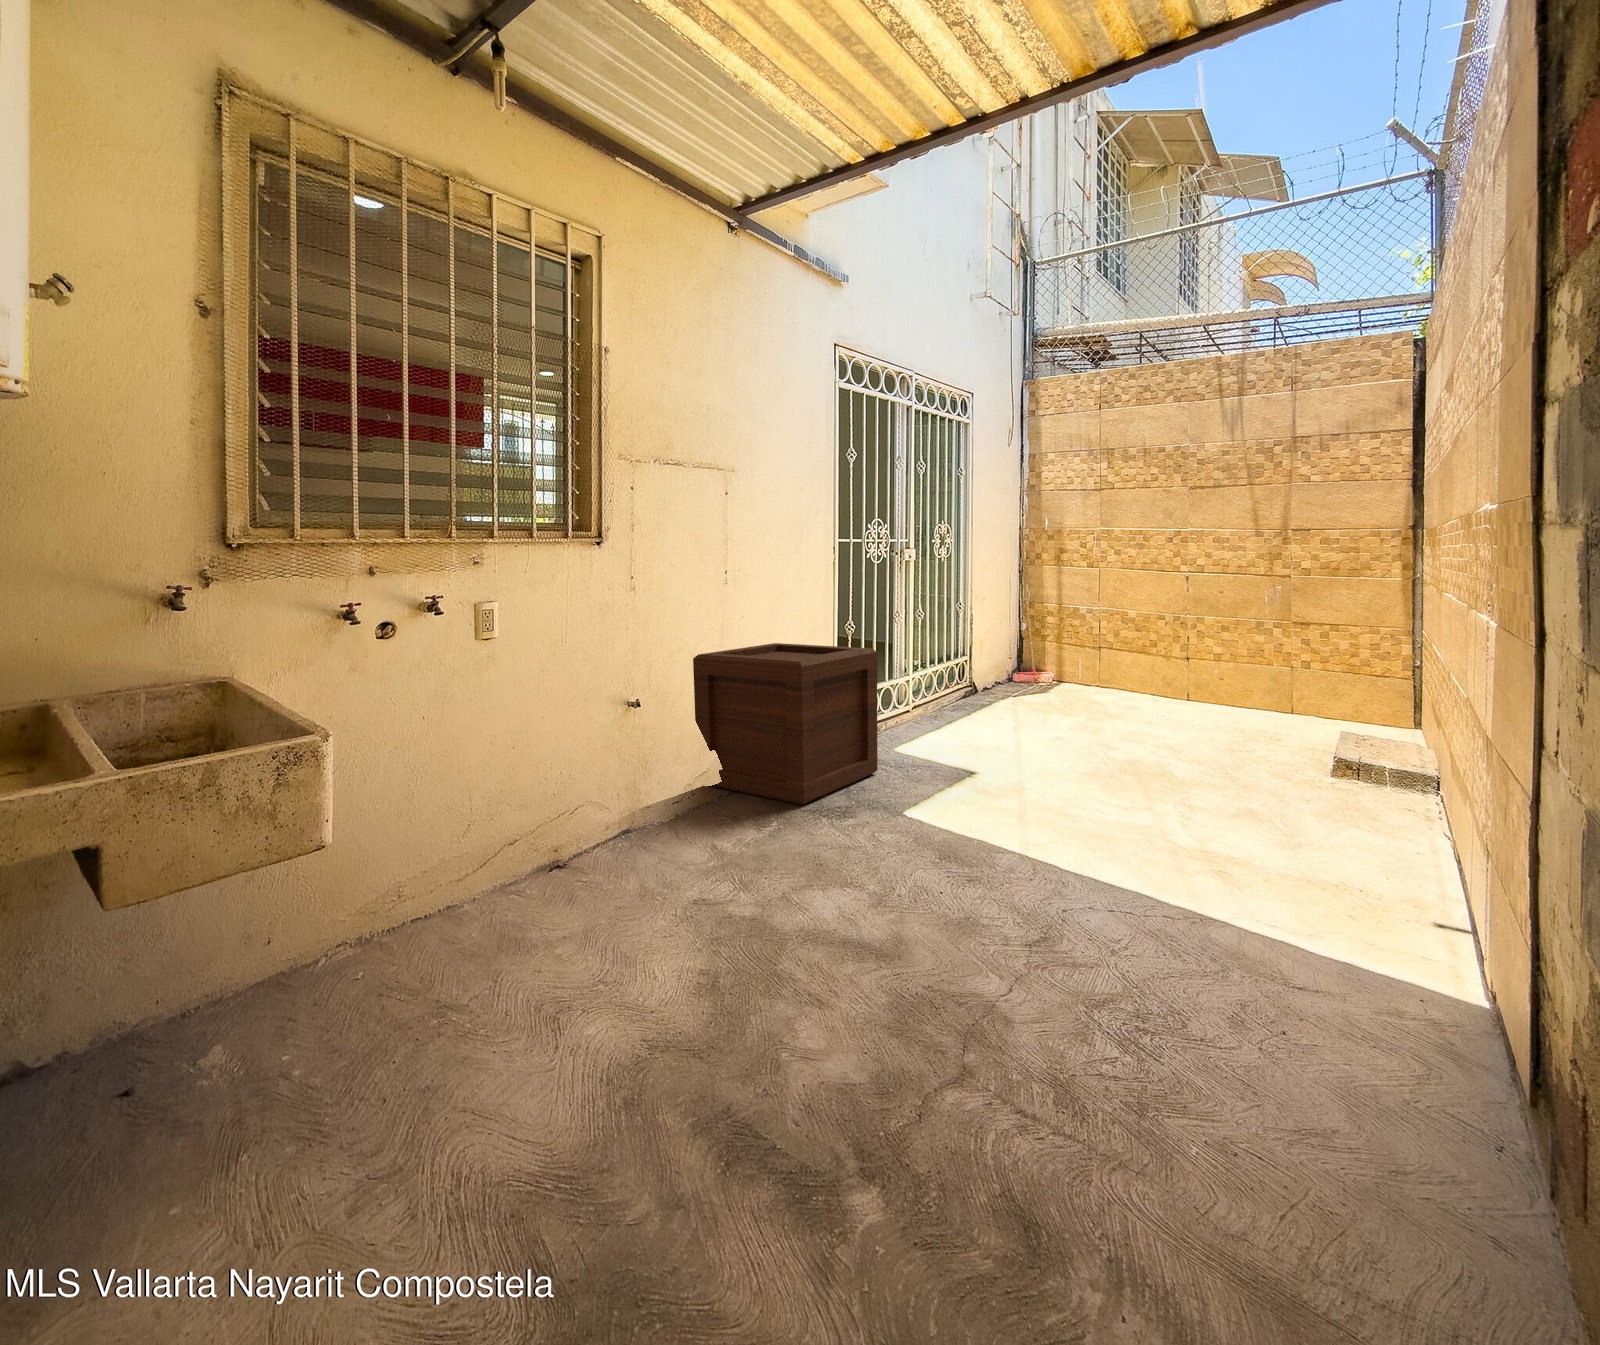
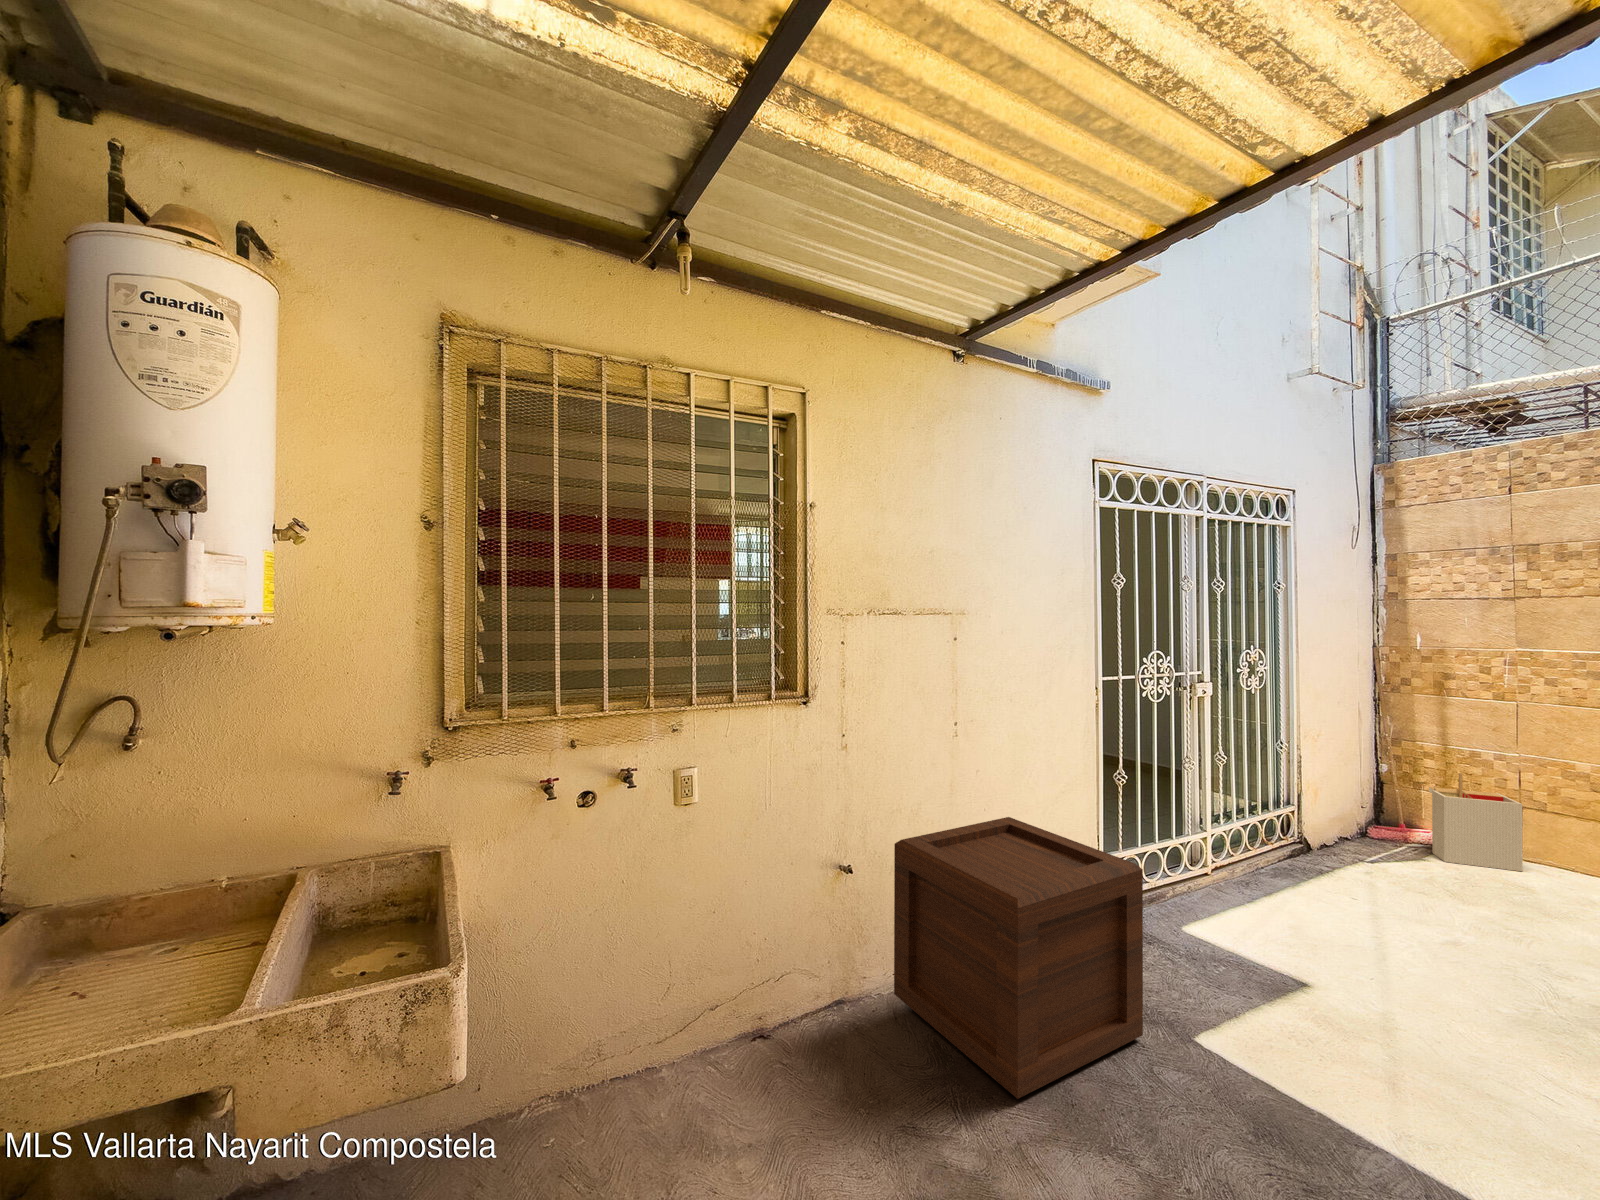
storage bin: none [1050,622,1100,686] -> present [1429,773,1523,871]

